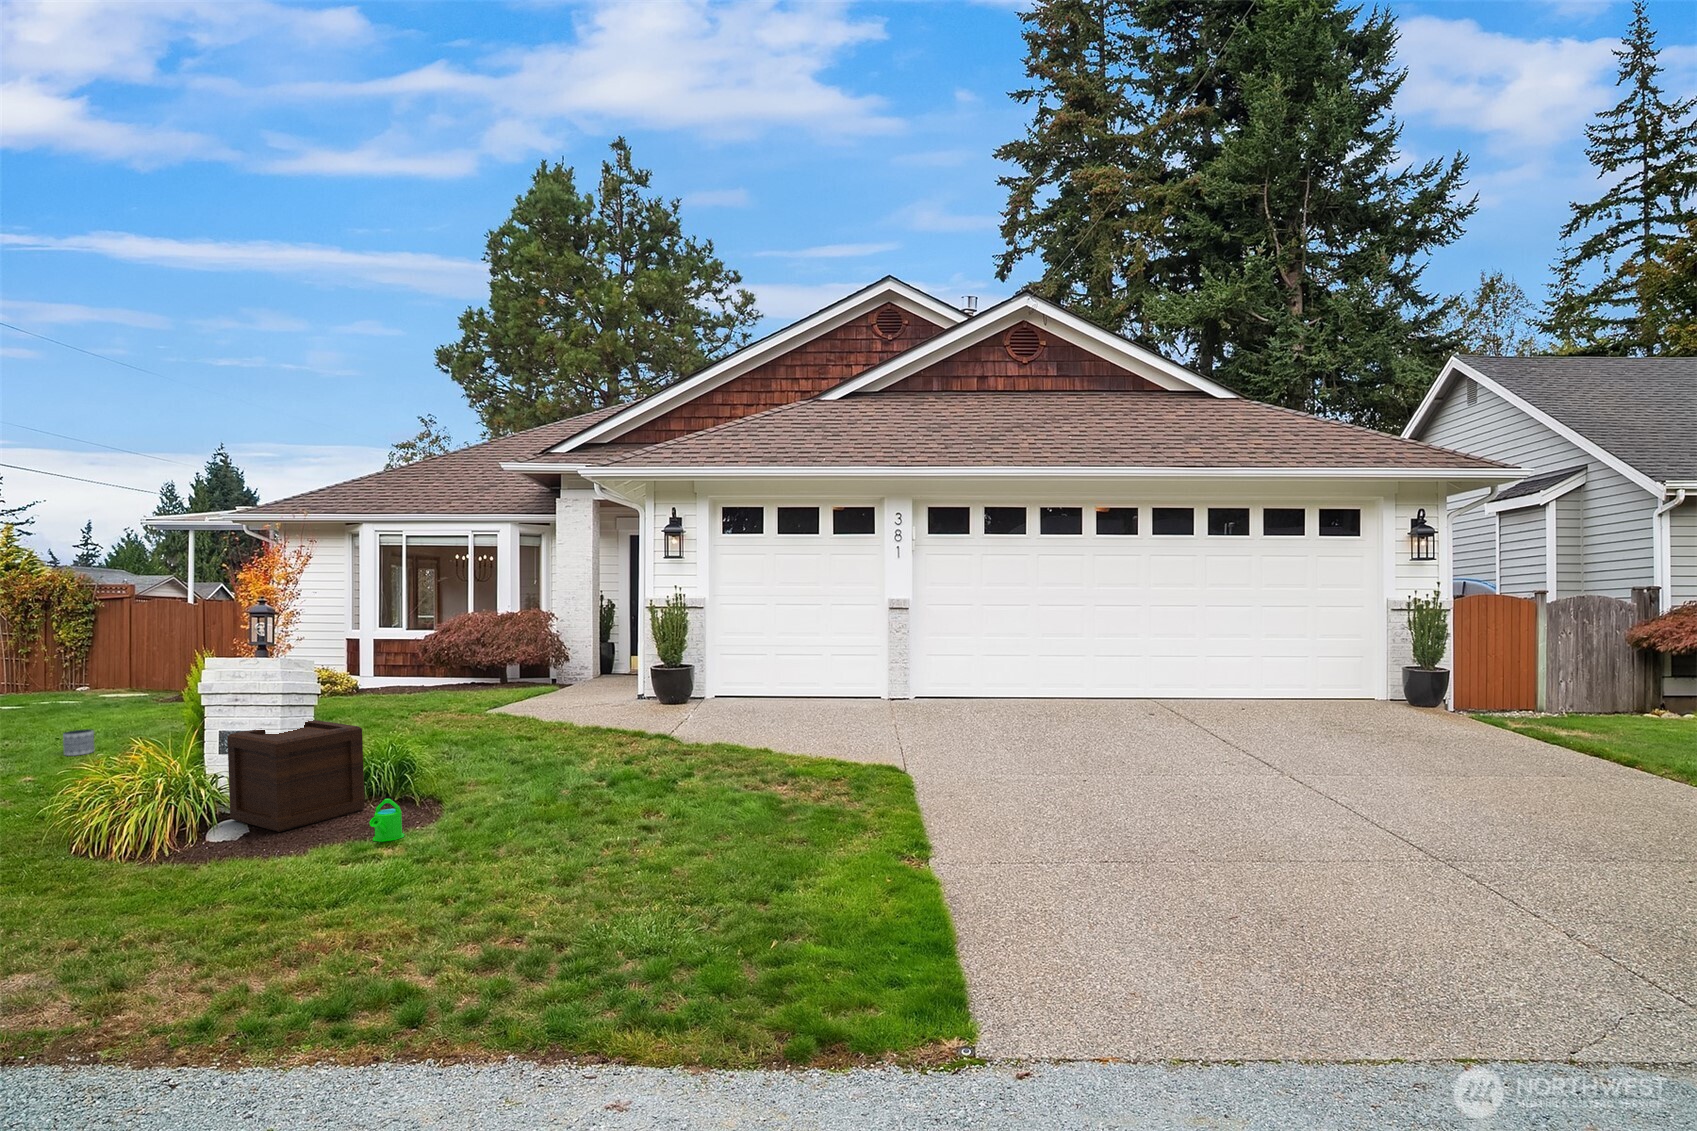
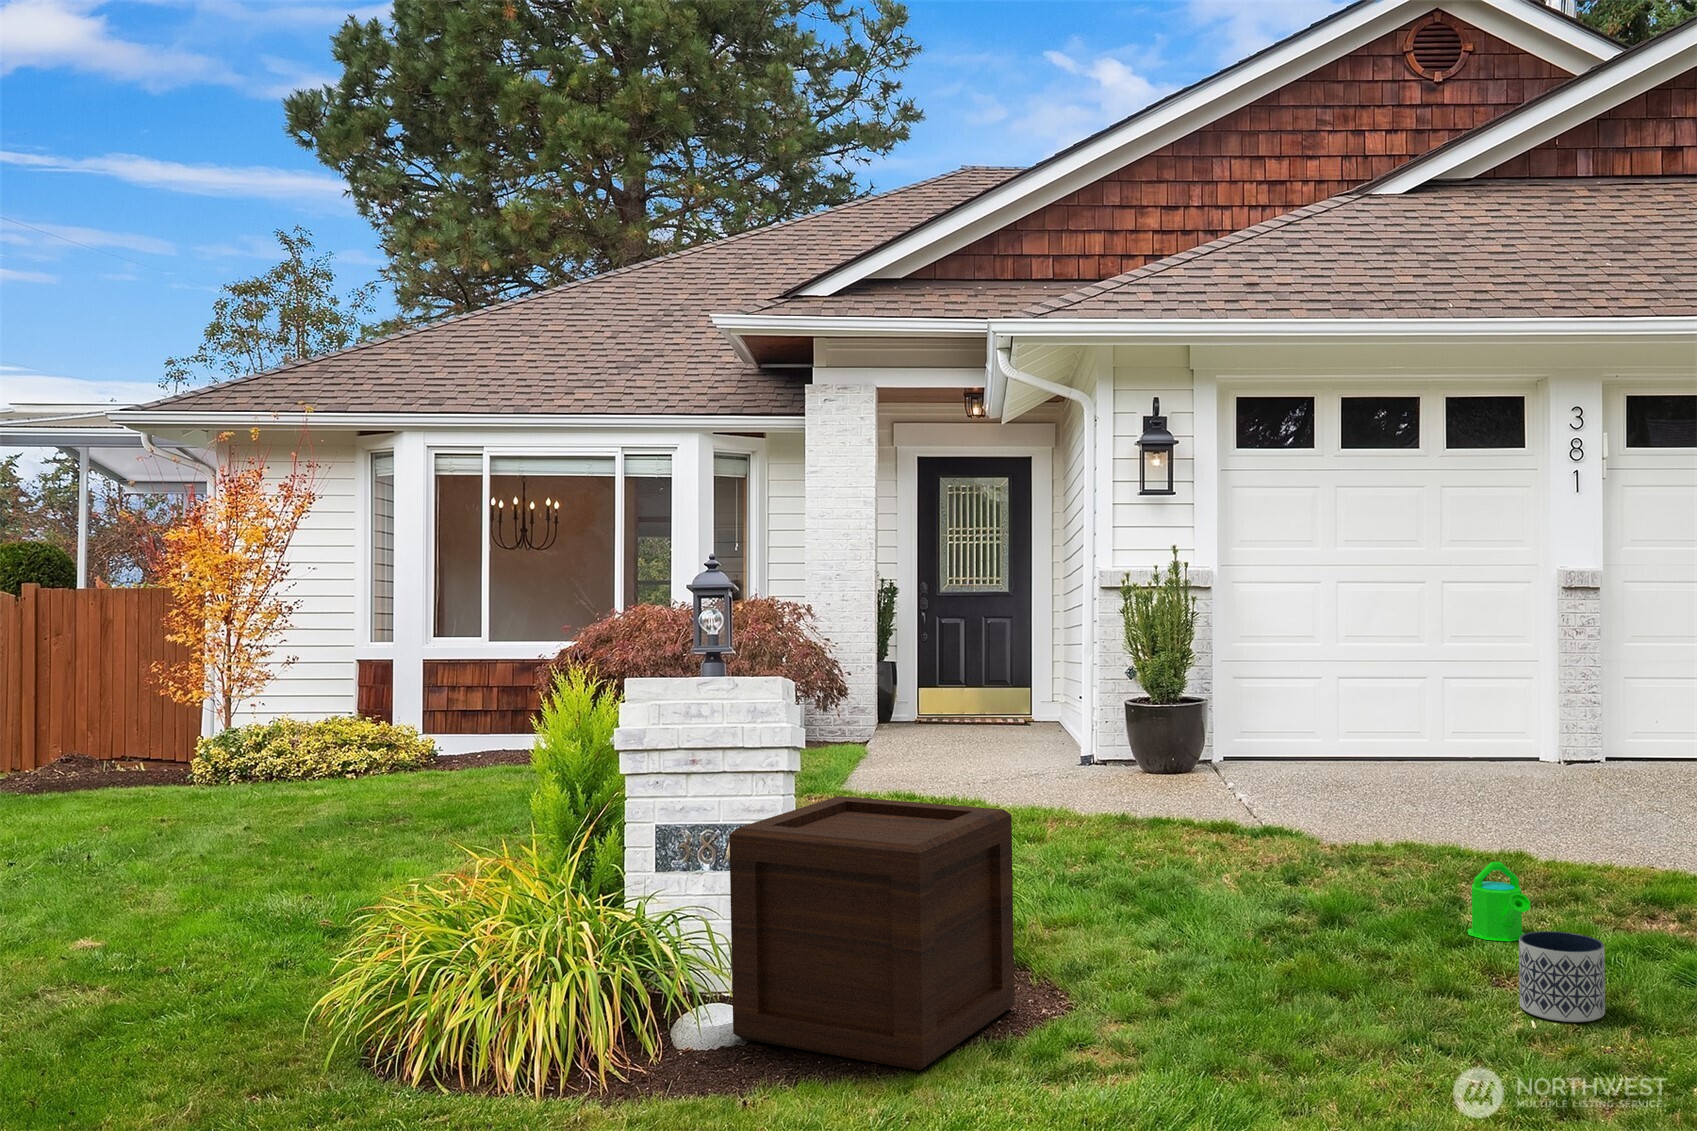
planter: present [63,729,94,756] -> present [1519,931,1605,1022]
watering can: present [369,799,404,842] -> present [1468,862,1531,942]

